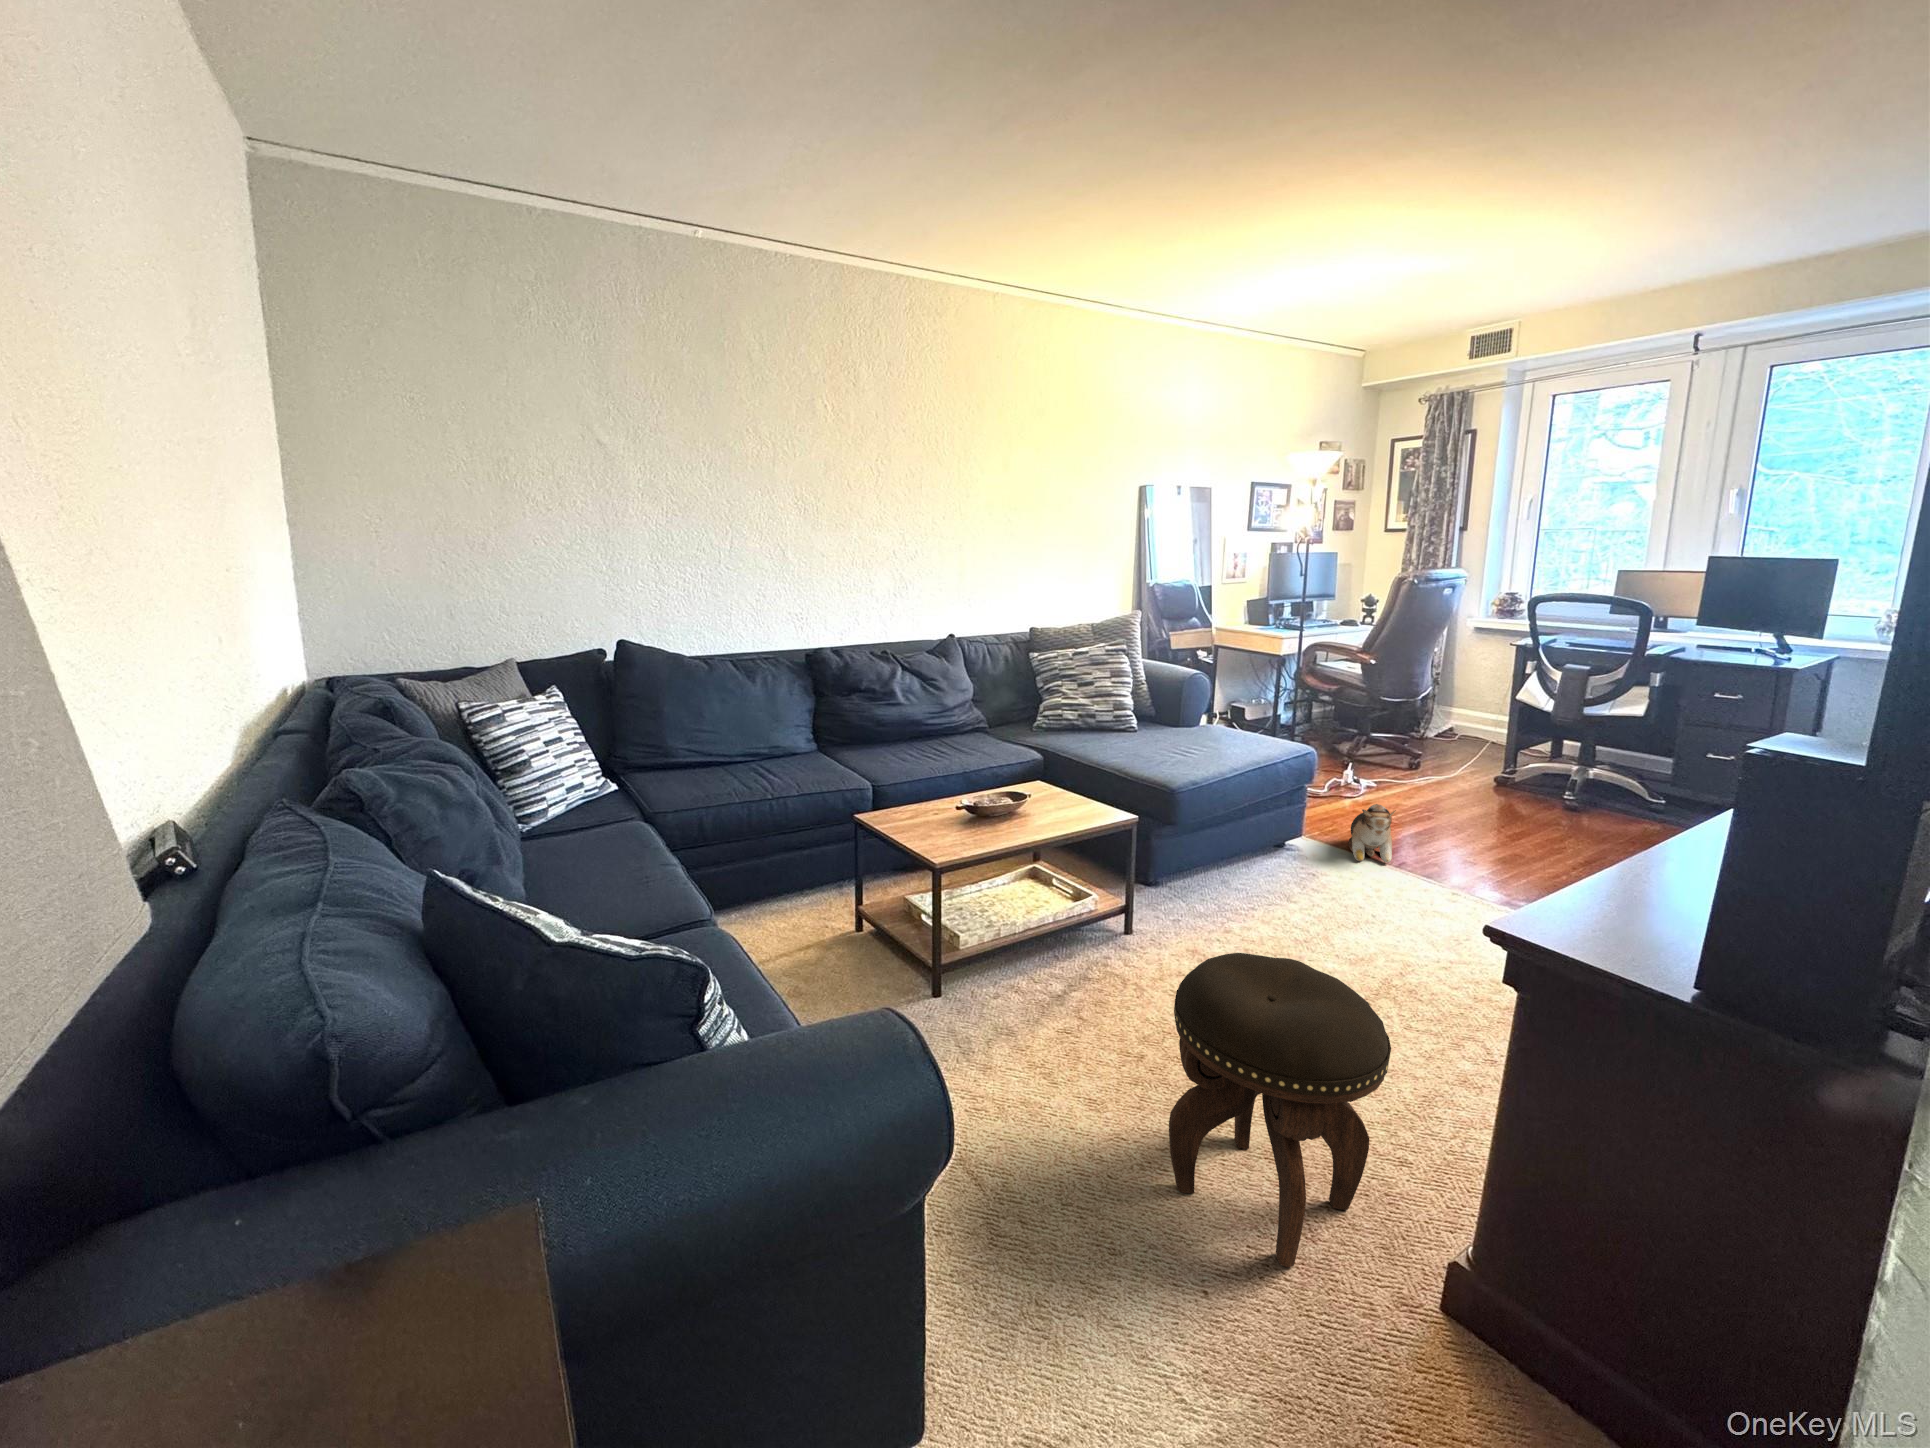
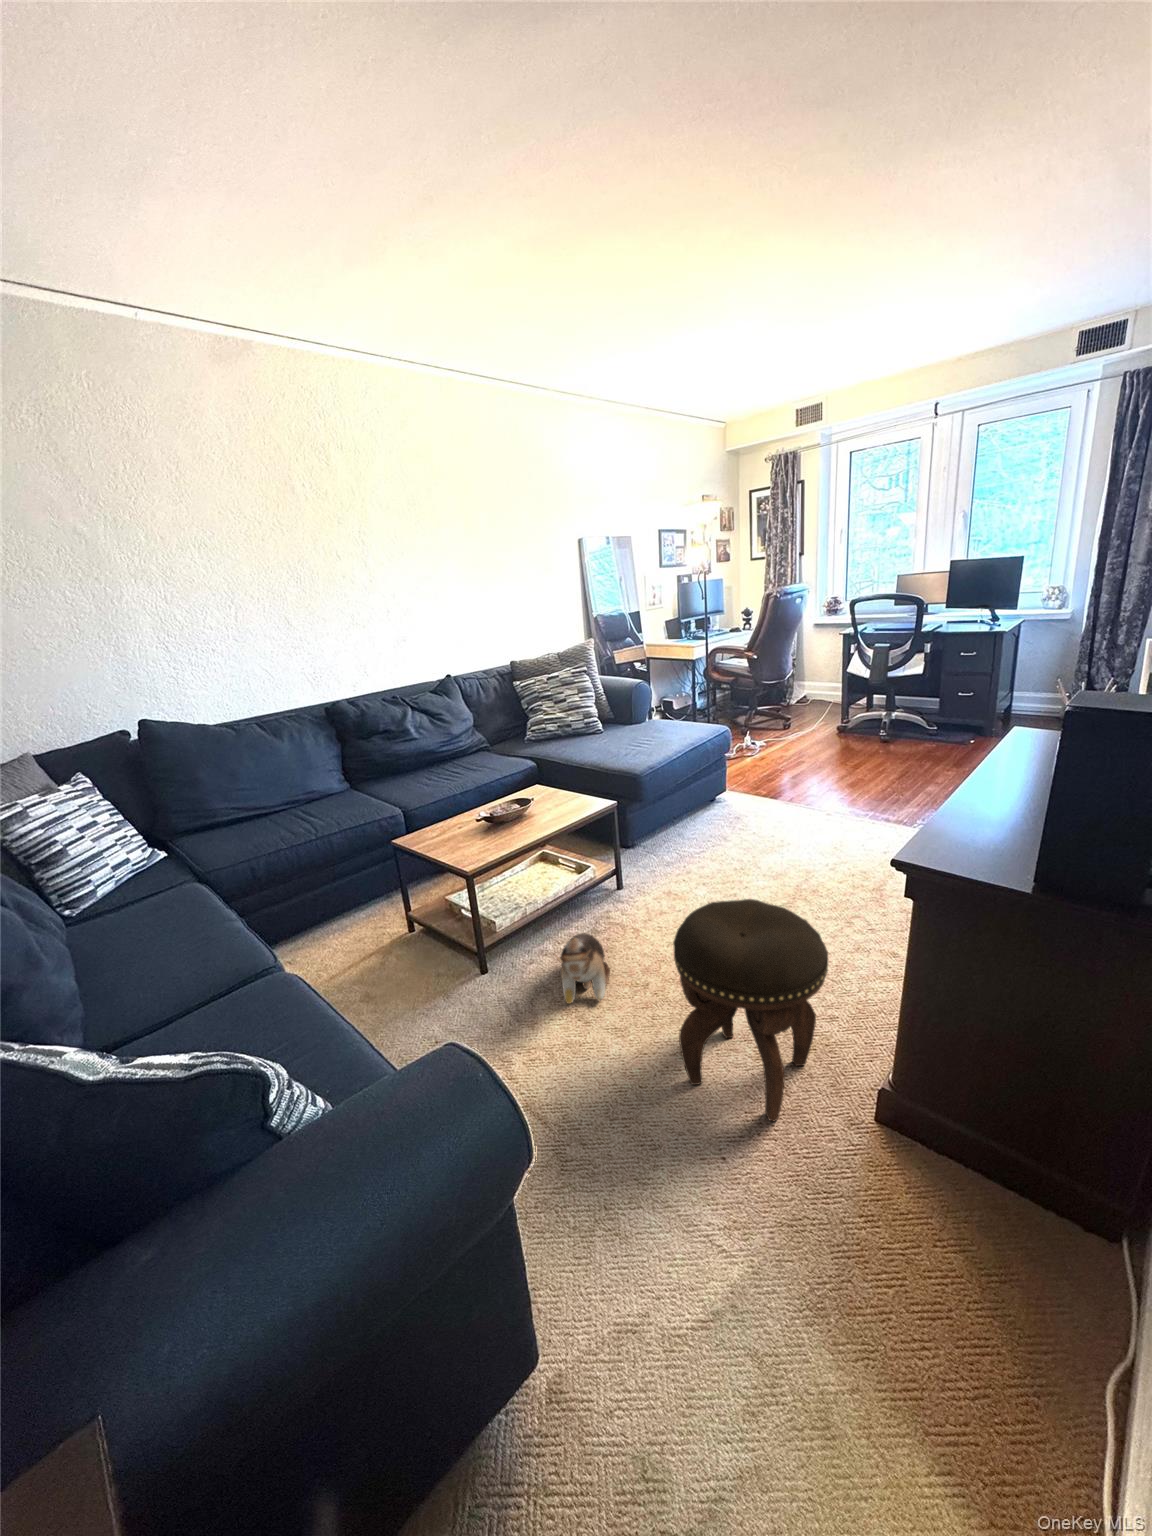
plush toy: present [1348,804,1396,863] -> present [555,933,610,1004]

